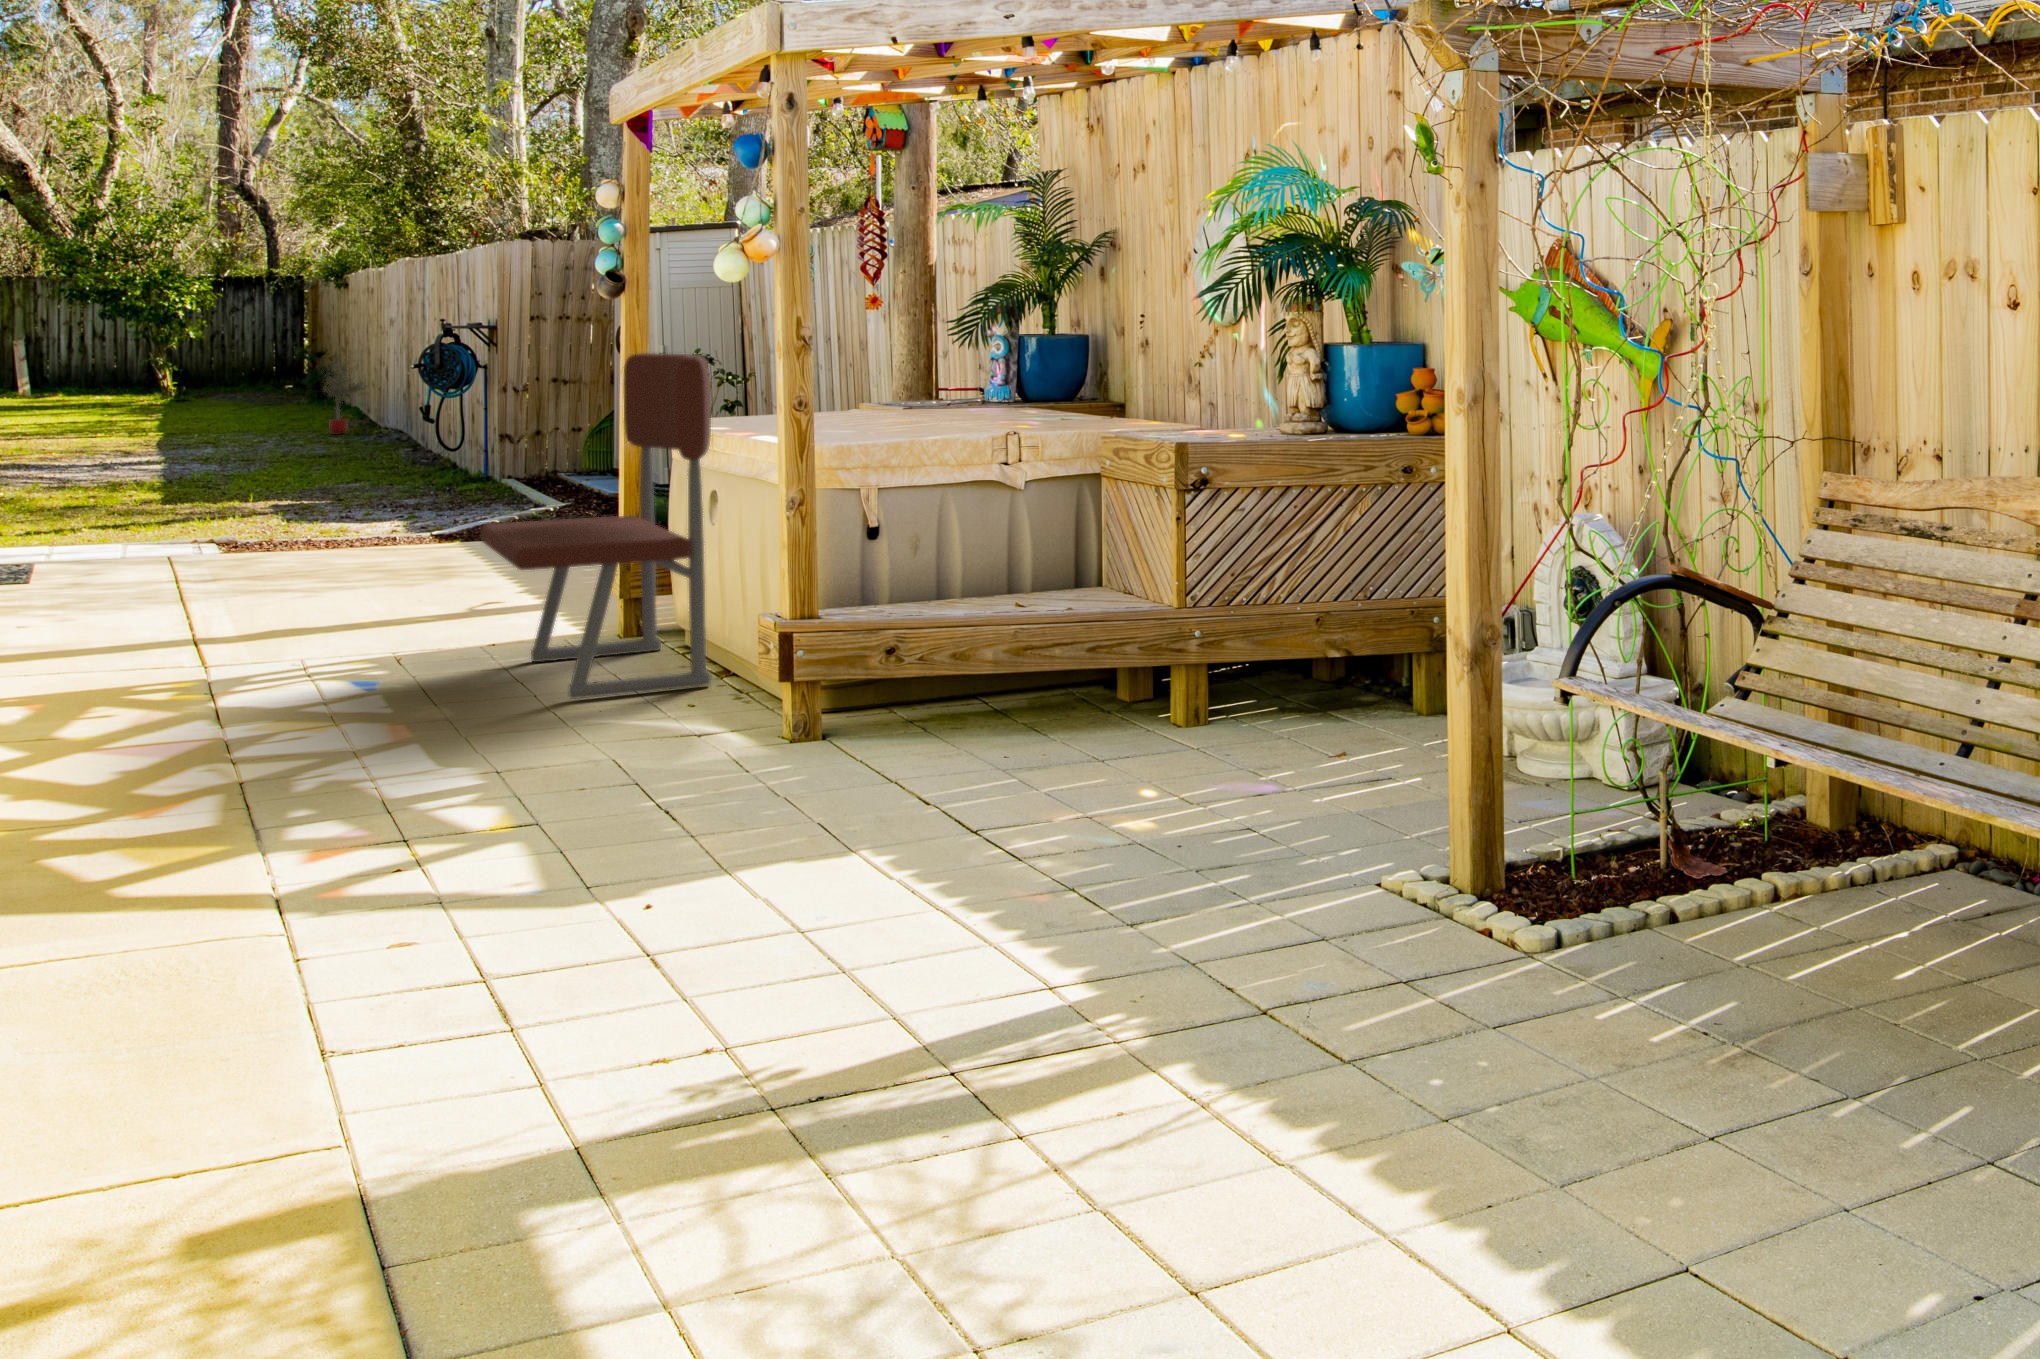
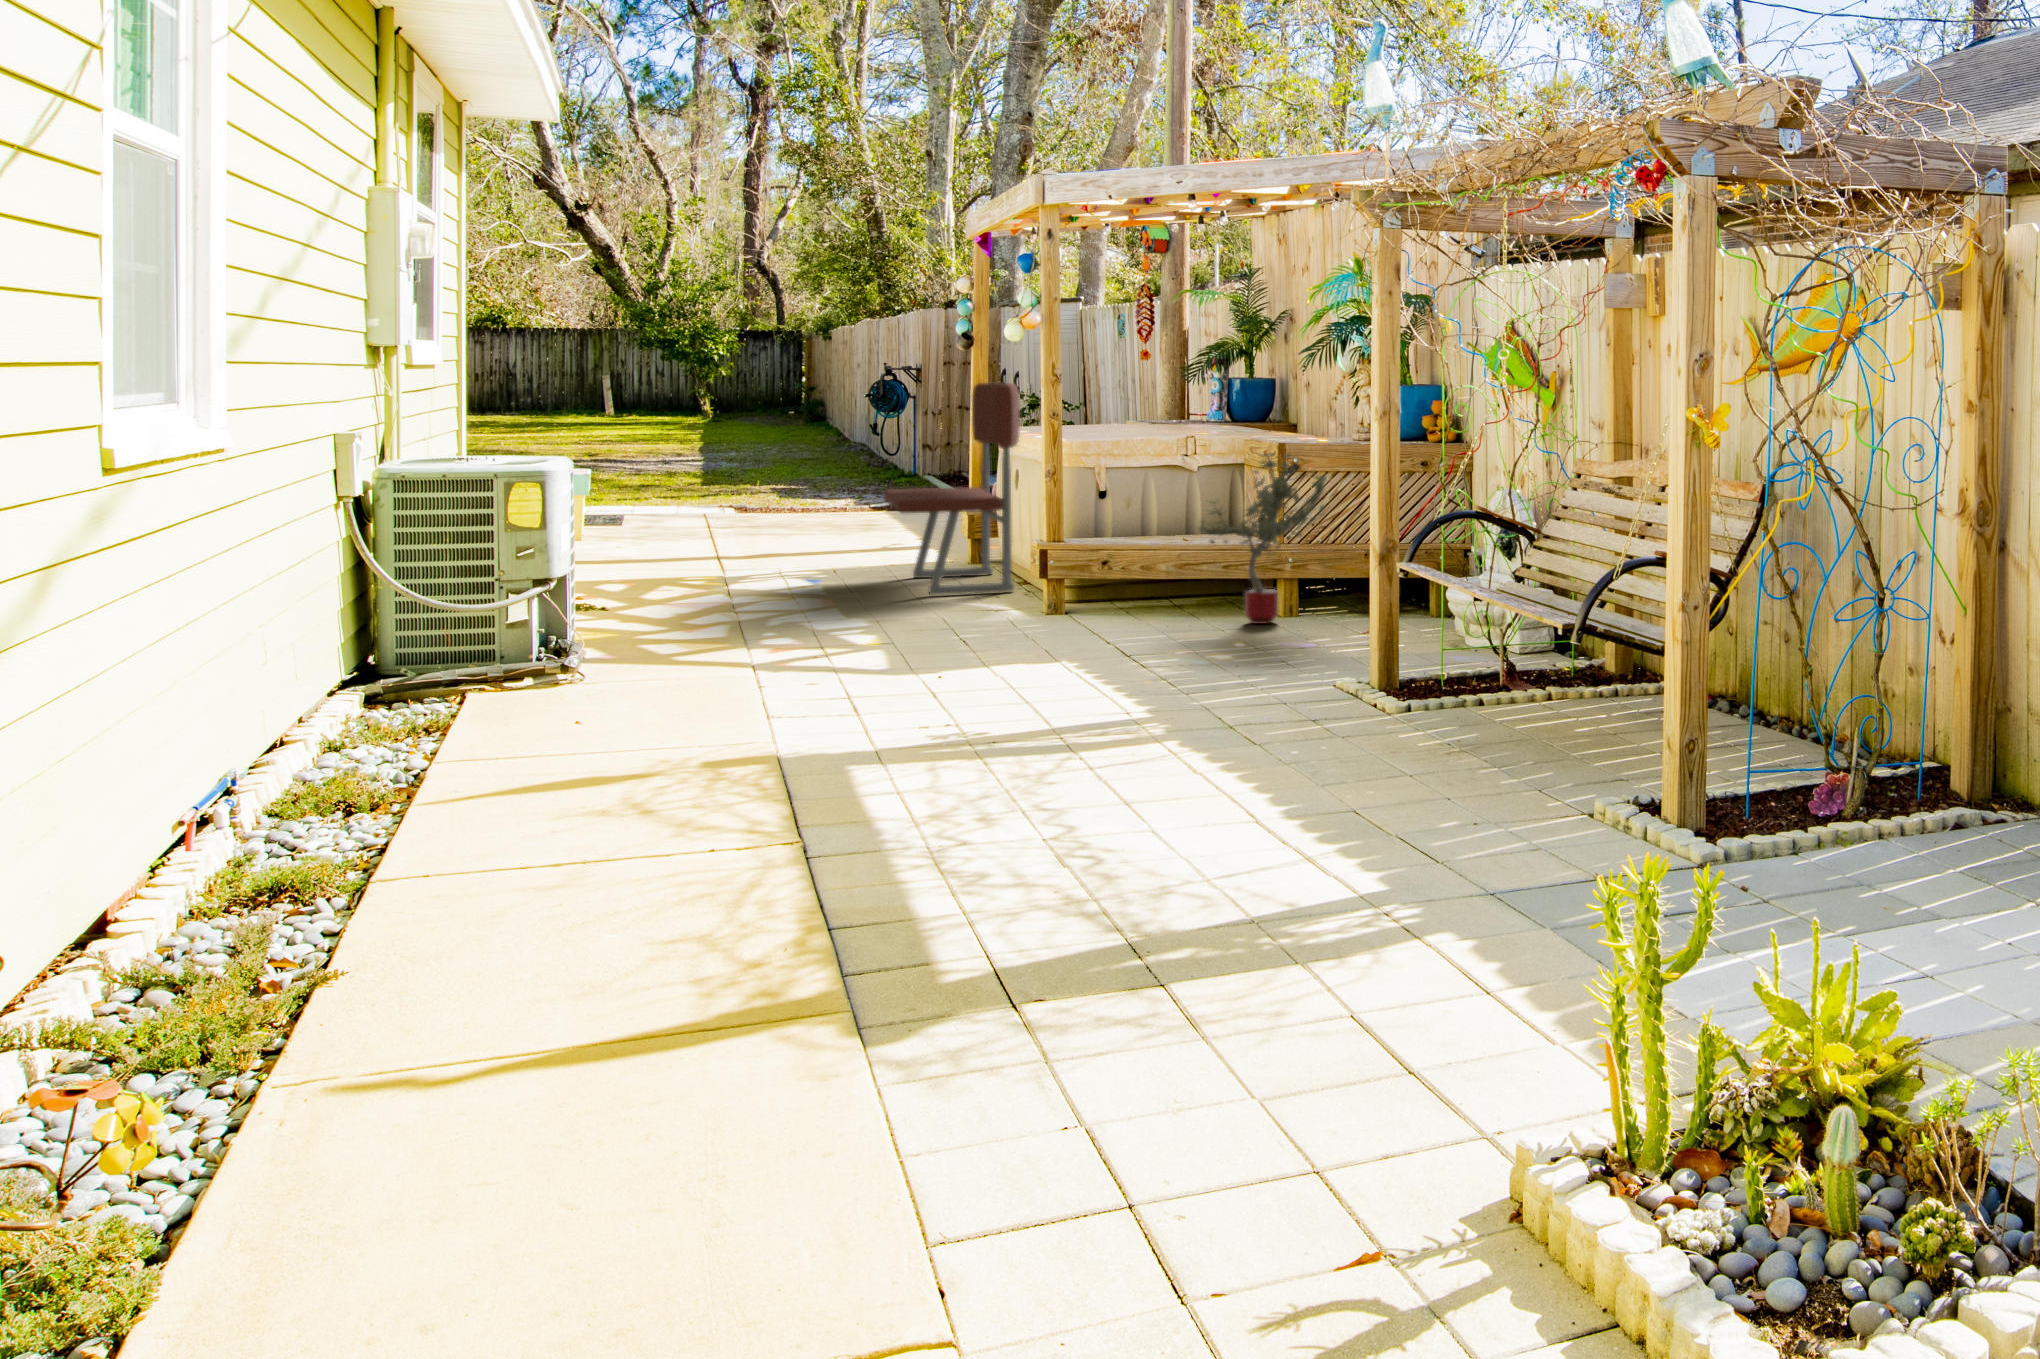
potted tree: present [323,354,366,434] -> present [1199,453,1329,624]

